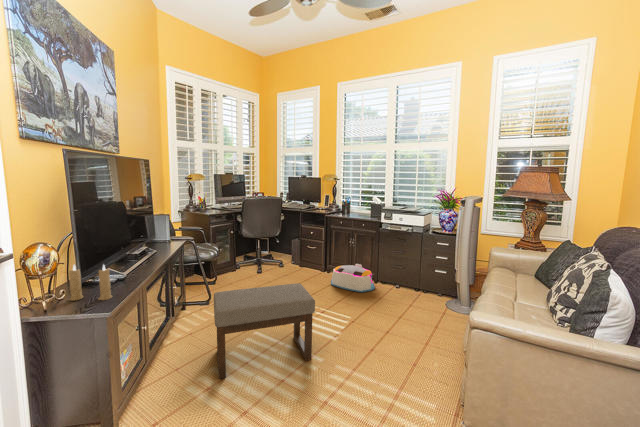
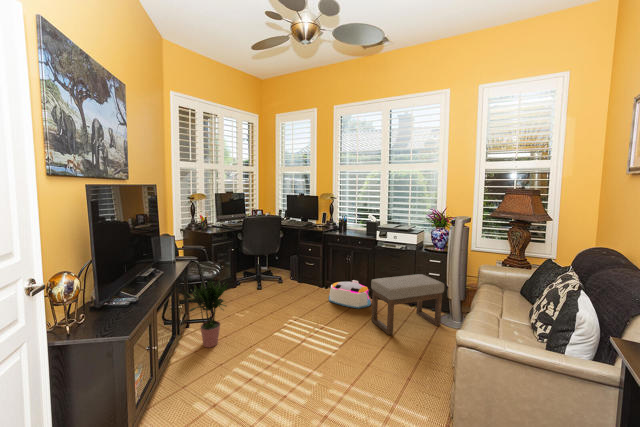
potted plant: none [173,253,227,330] -> present [182,280,228,348]
candle: present [69,265,112,301] -> none [90,288,129,324]
ottoman: present [214,283,315,379] -> present [371,274,444,335]

